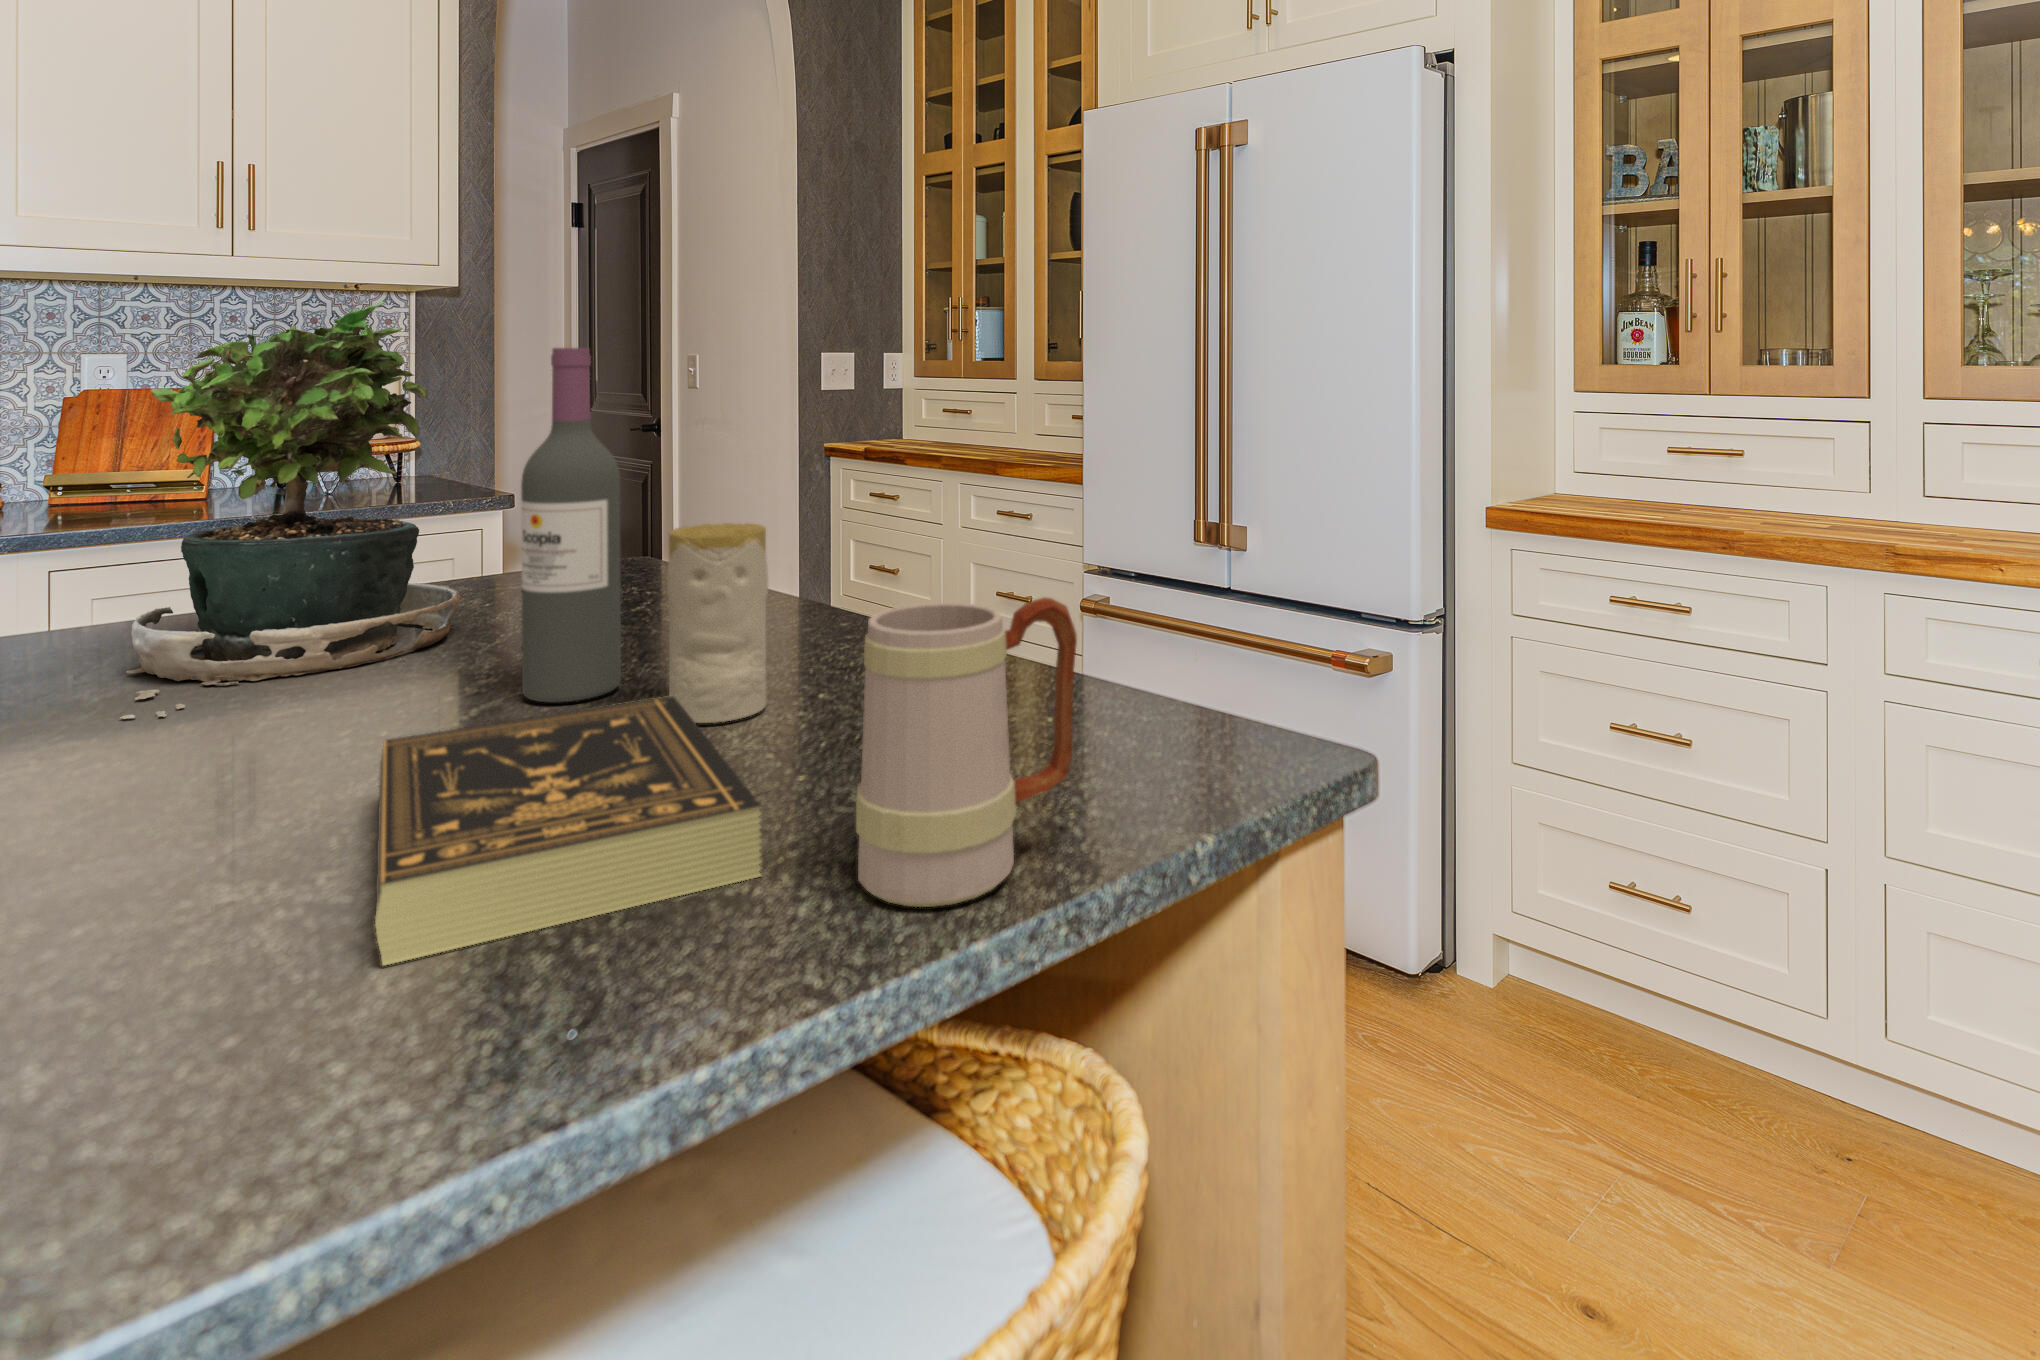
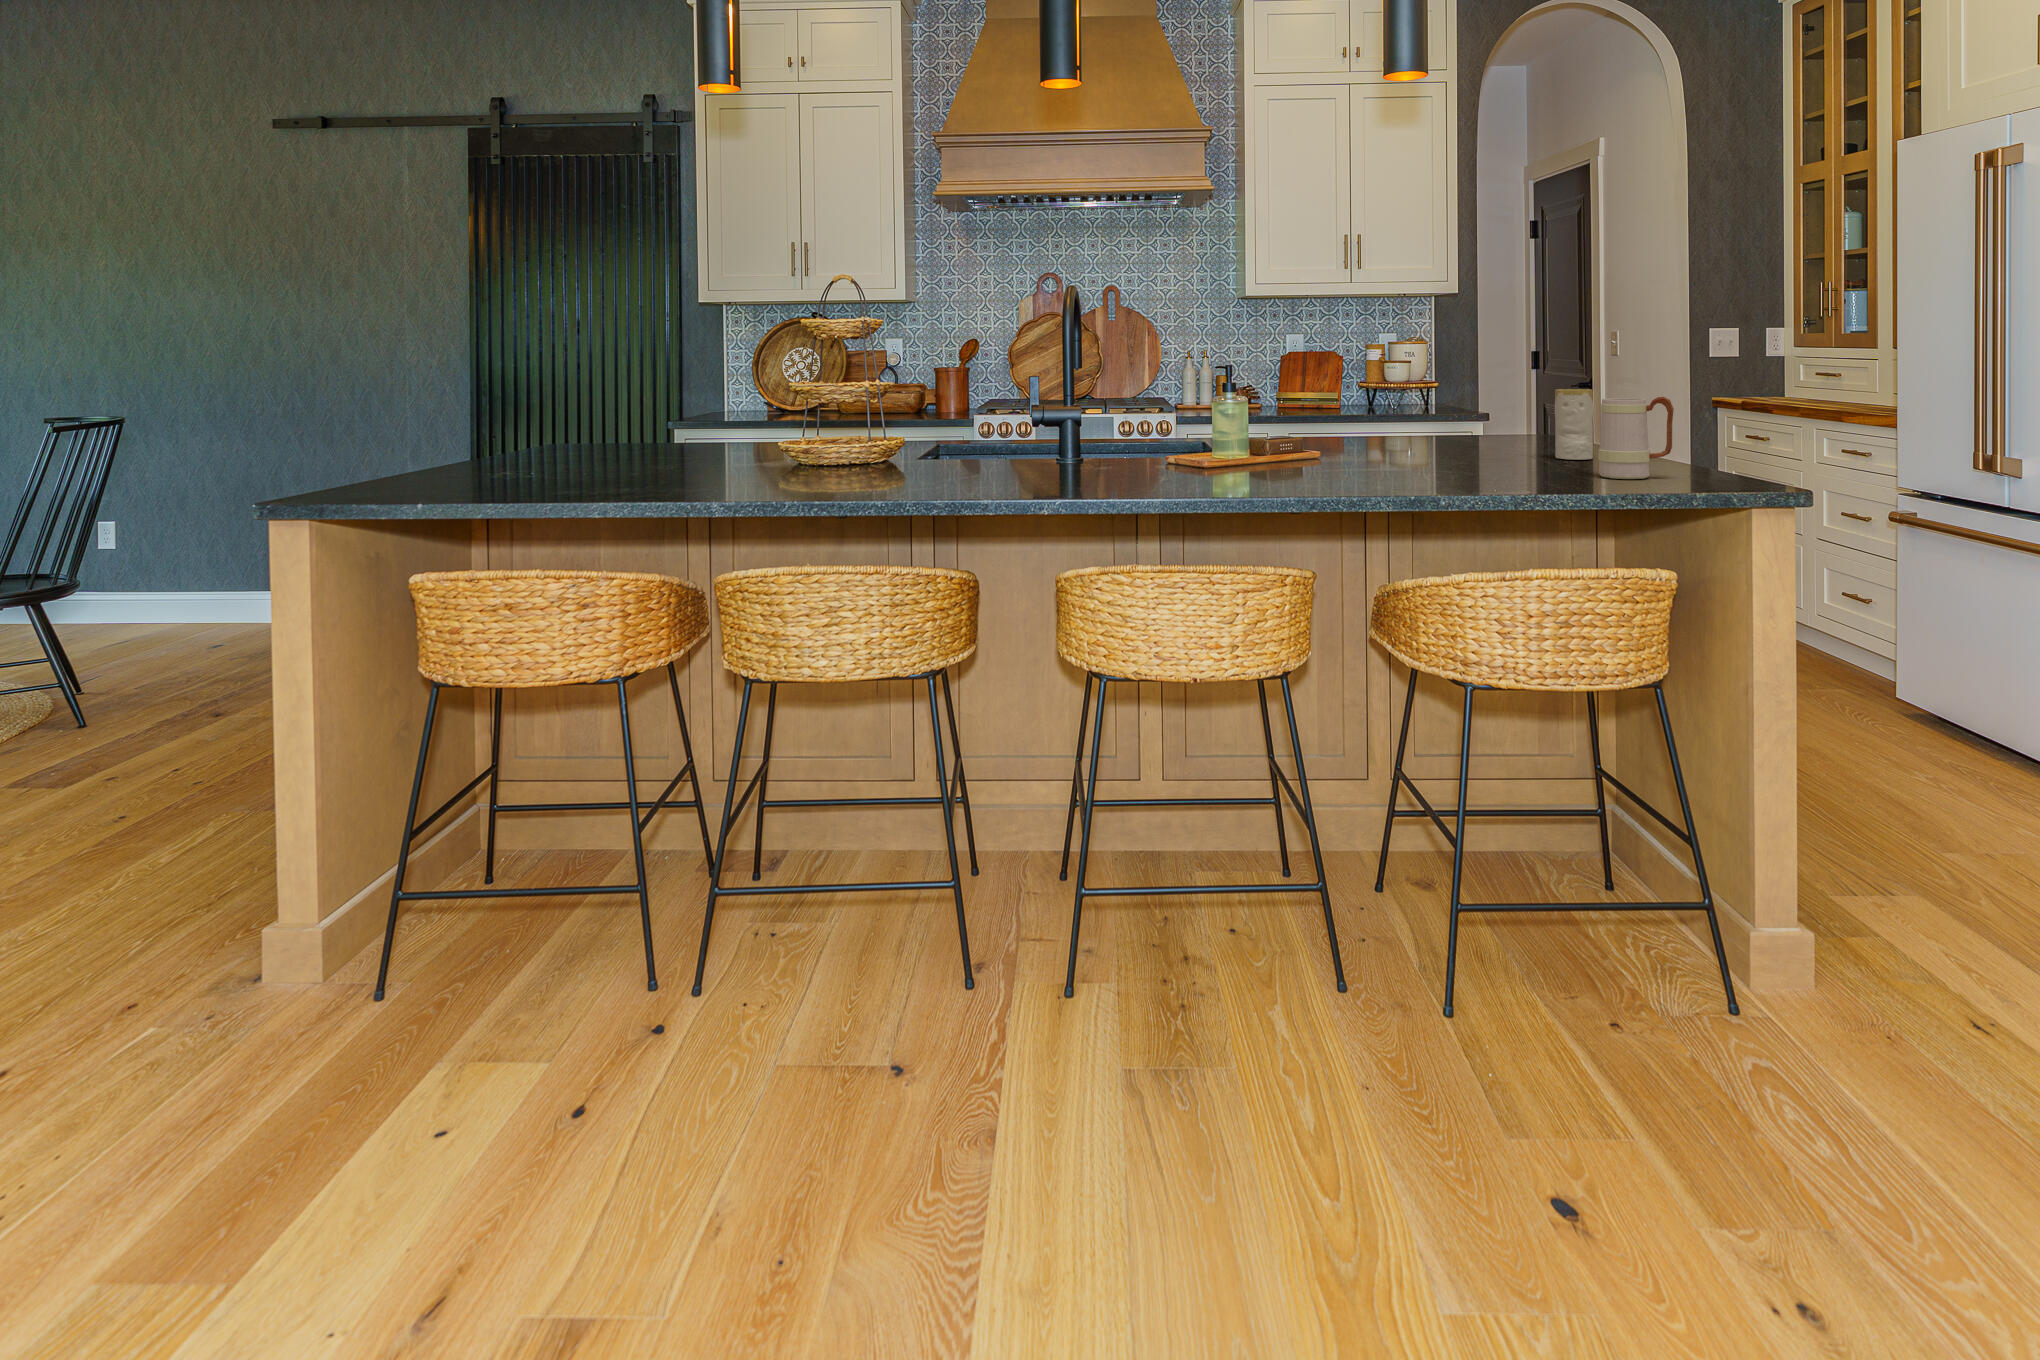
potted plant: present [120,302,461,719] -> none [1369,306,1478,449]
wine bottle: present [521,348,621,703] -> none [1504,322,1540,454]
book: present [375,696,761,965] -> none [1464,442,1573,474]

